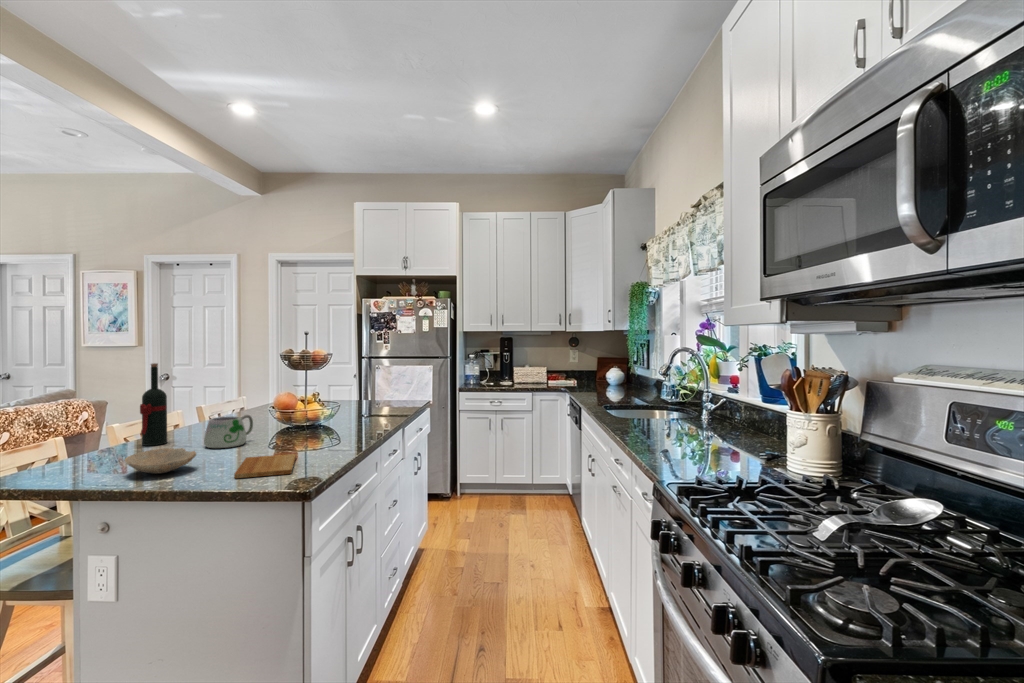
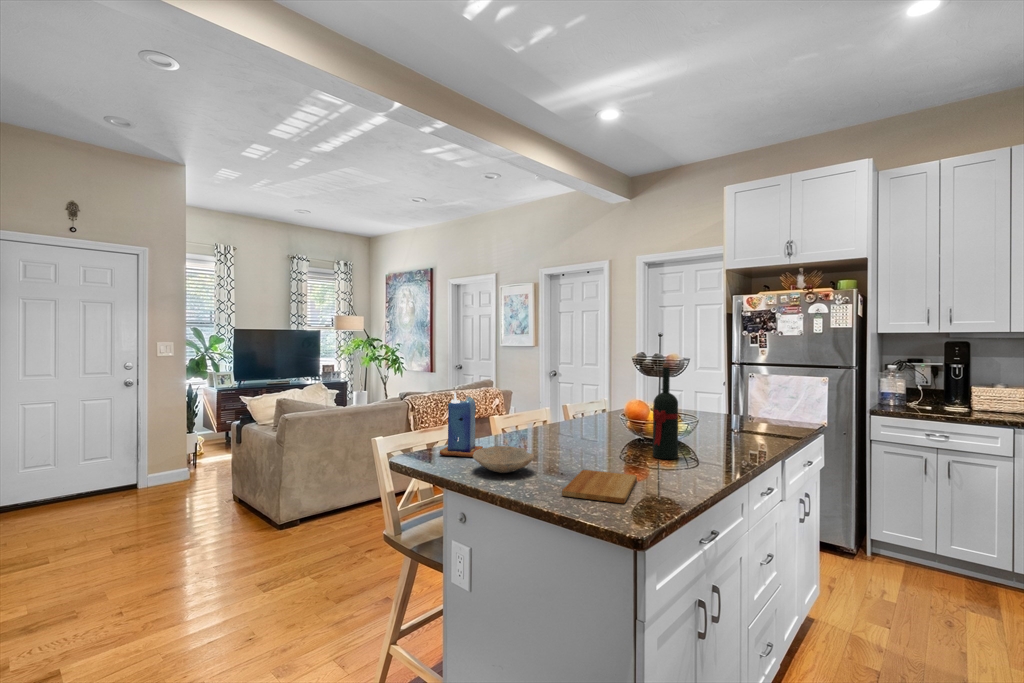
wine bottle: present [140,363,167,446] -> present [653,364,678,459]
candle: none [69,402,123,471] -> present [440,393,483,457]
mug: present [204,415,253,448] -> none [552,419,602,454]

